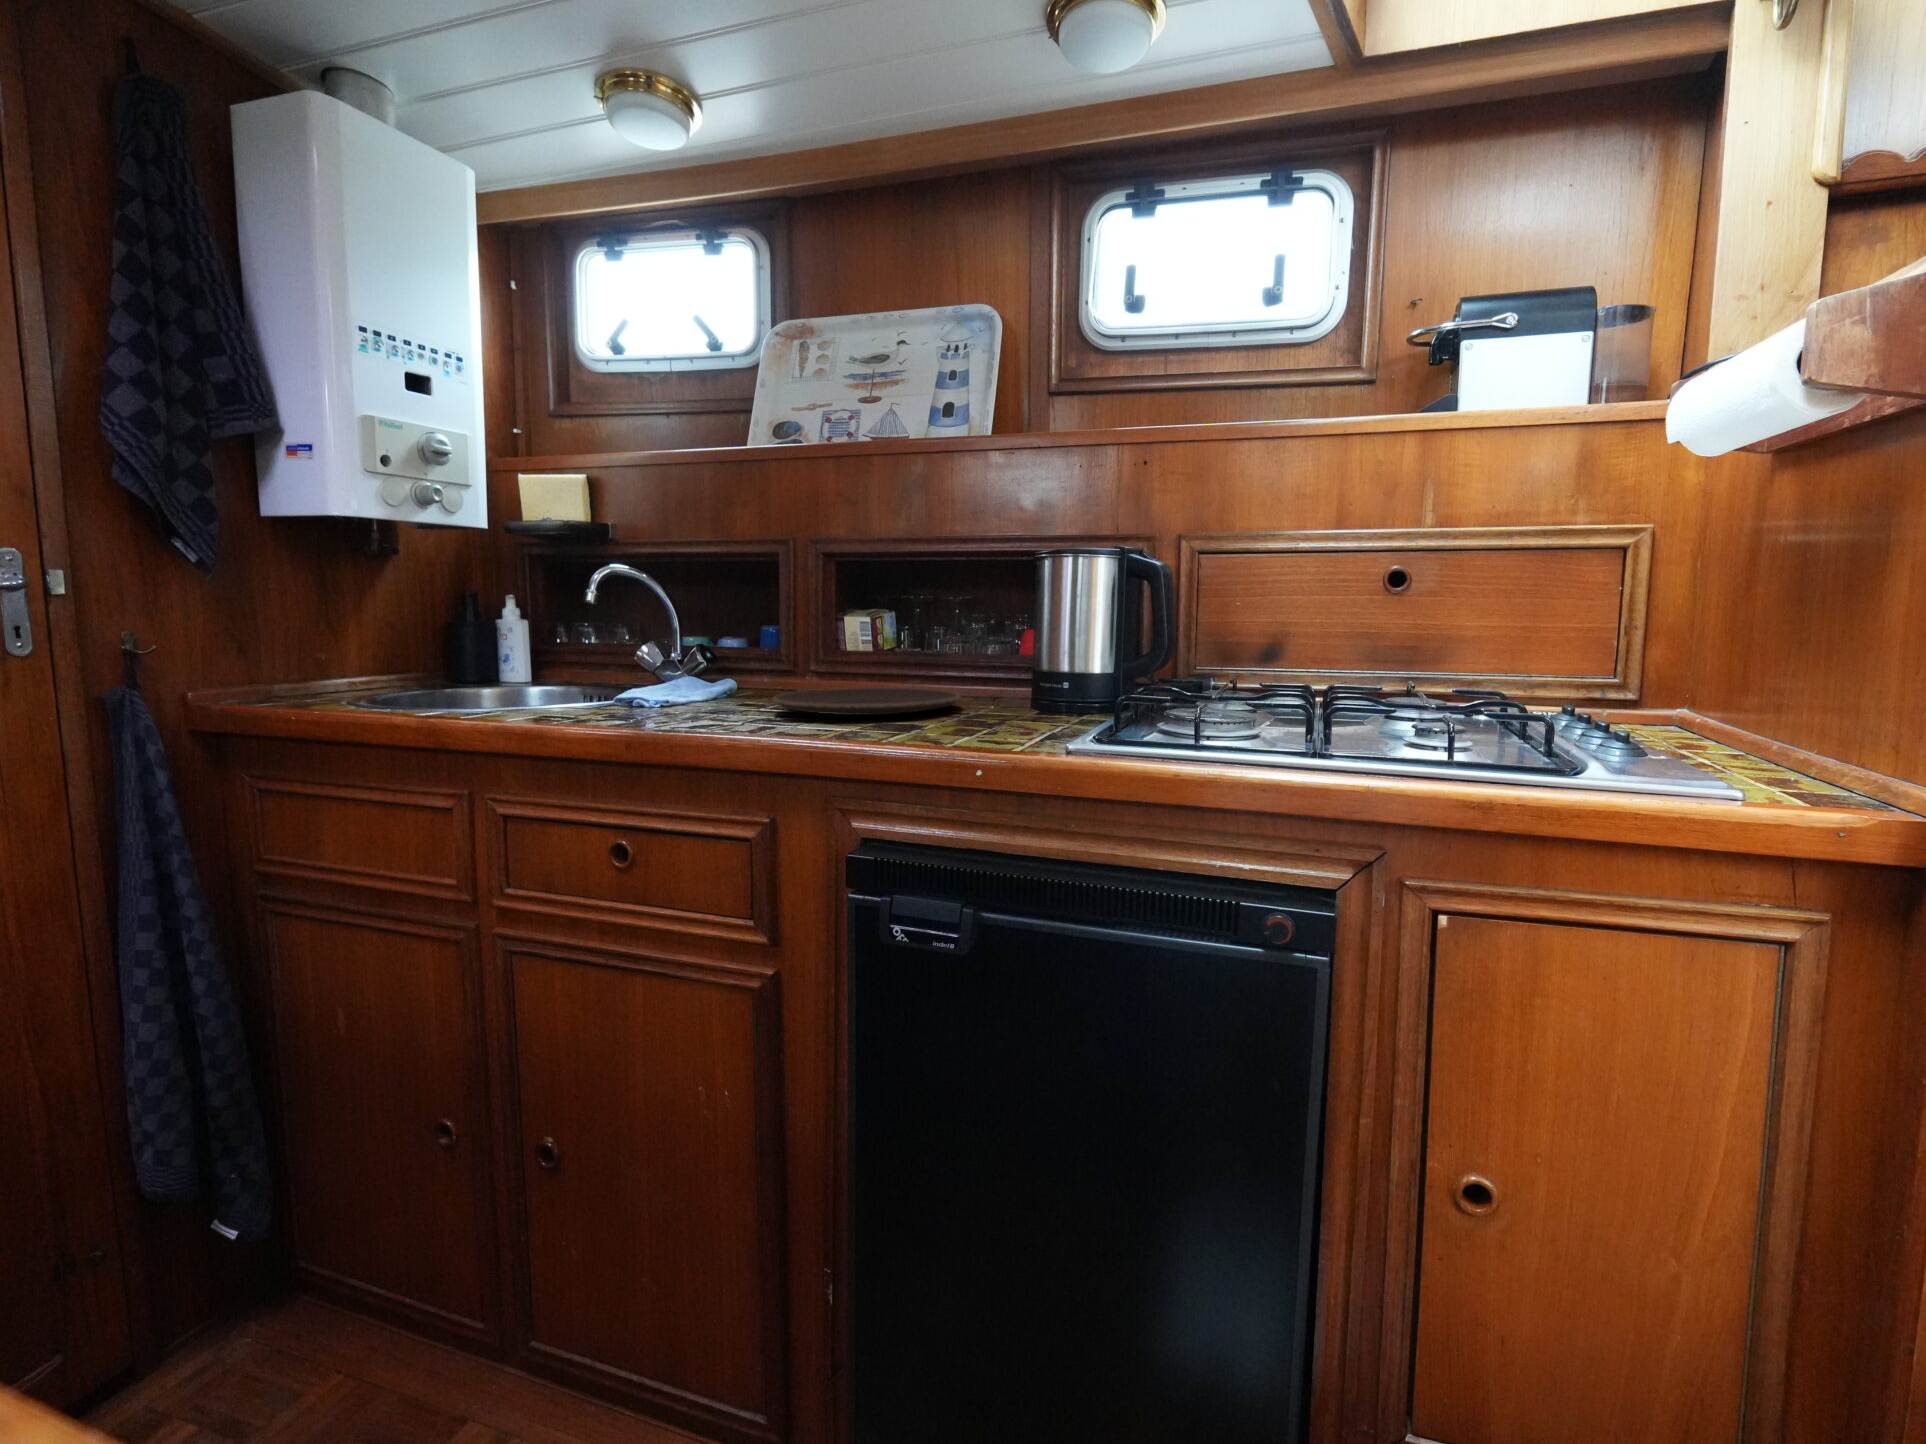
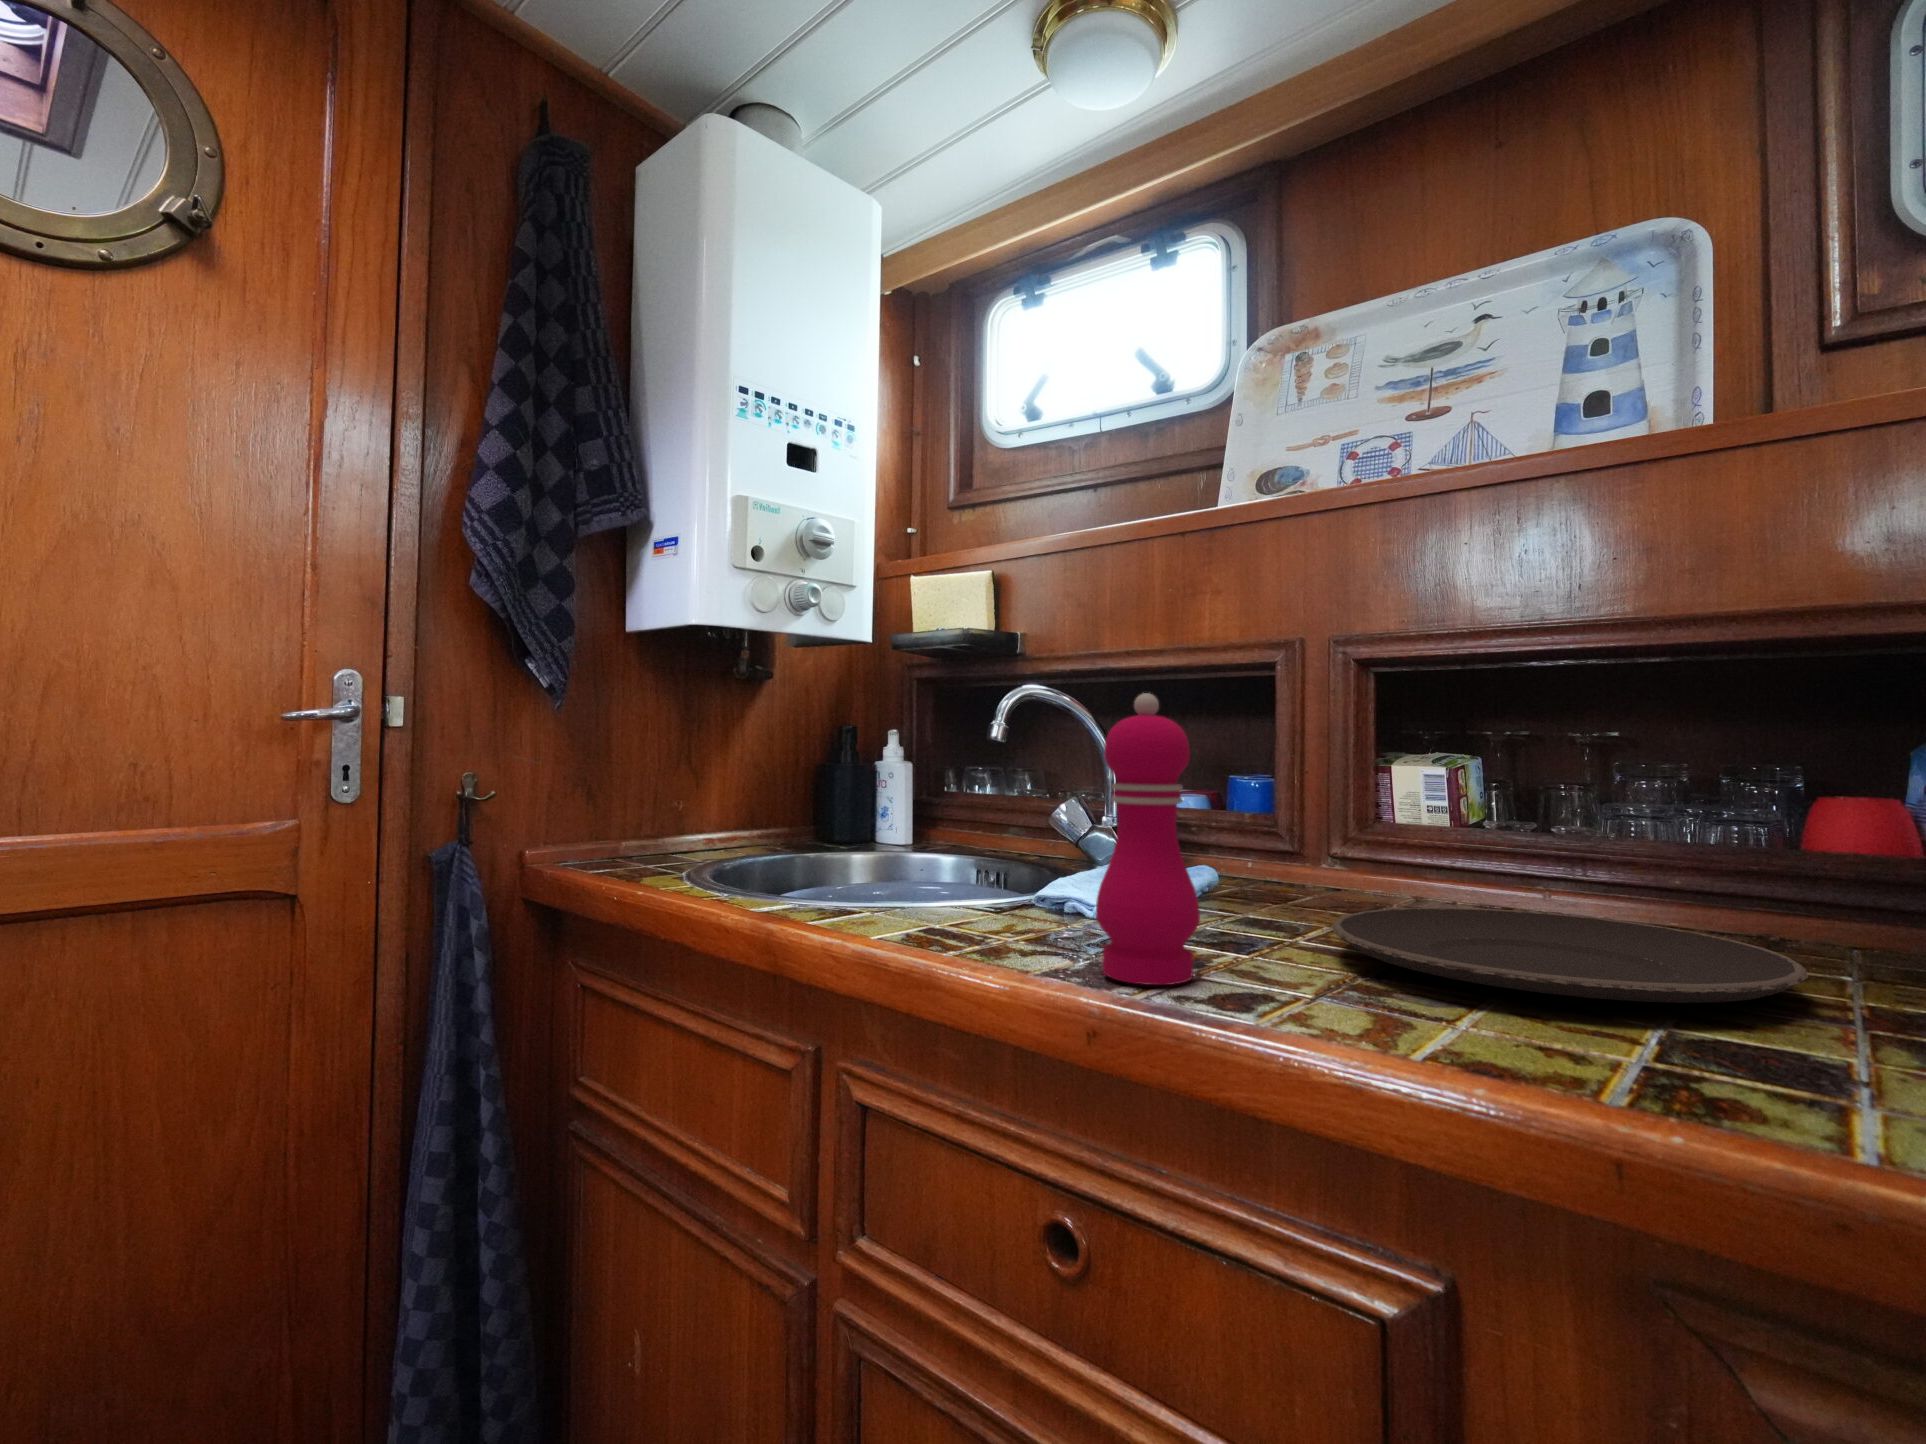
pepper mill: none [637,575,694,727] -> present [1096,693,1200,985]

